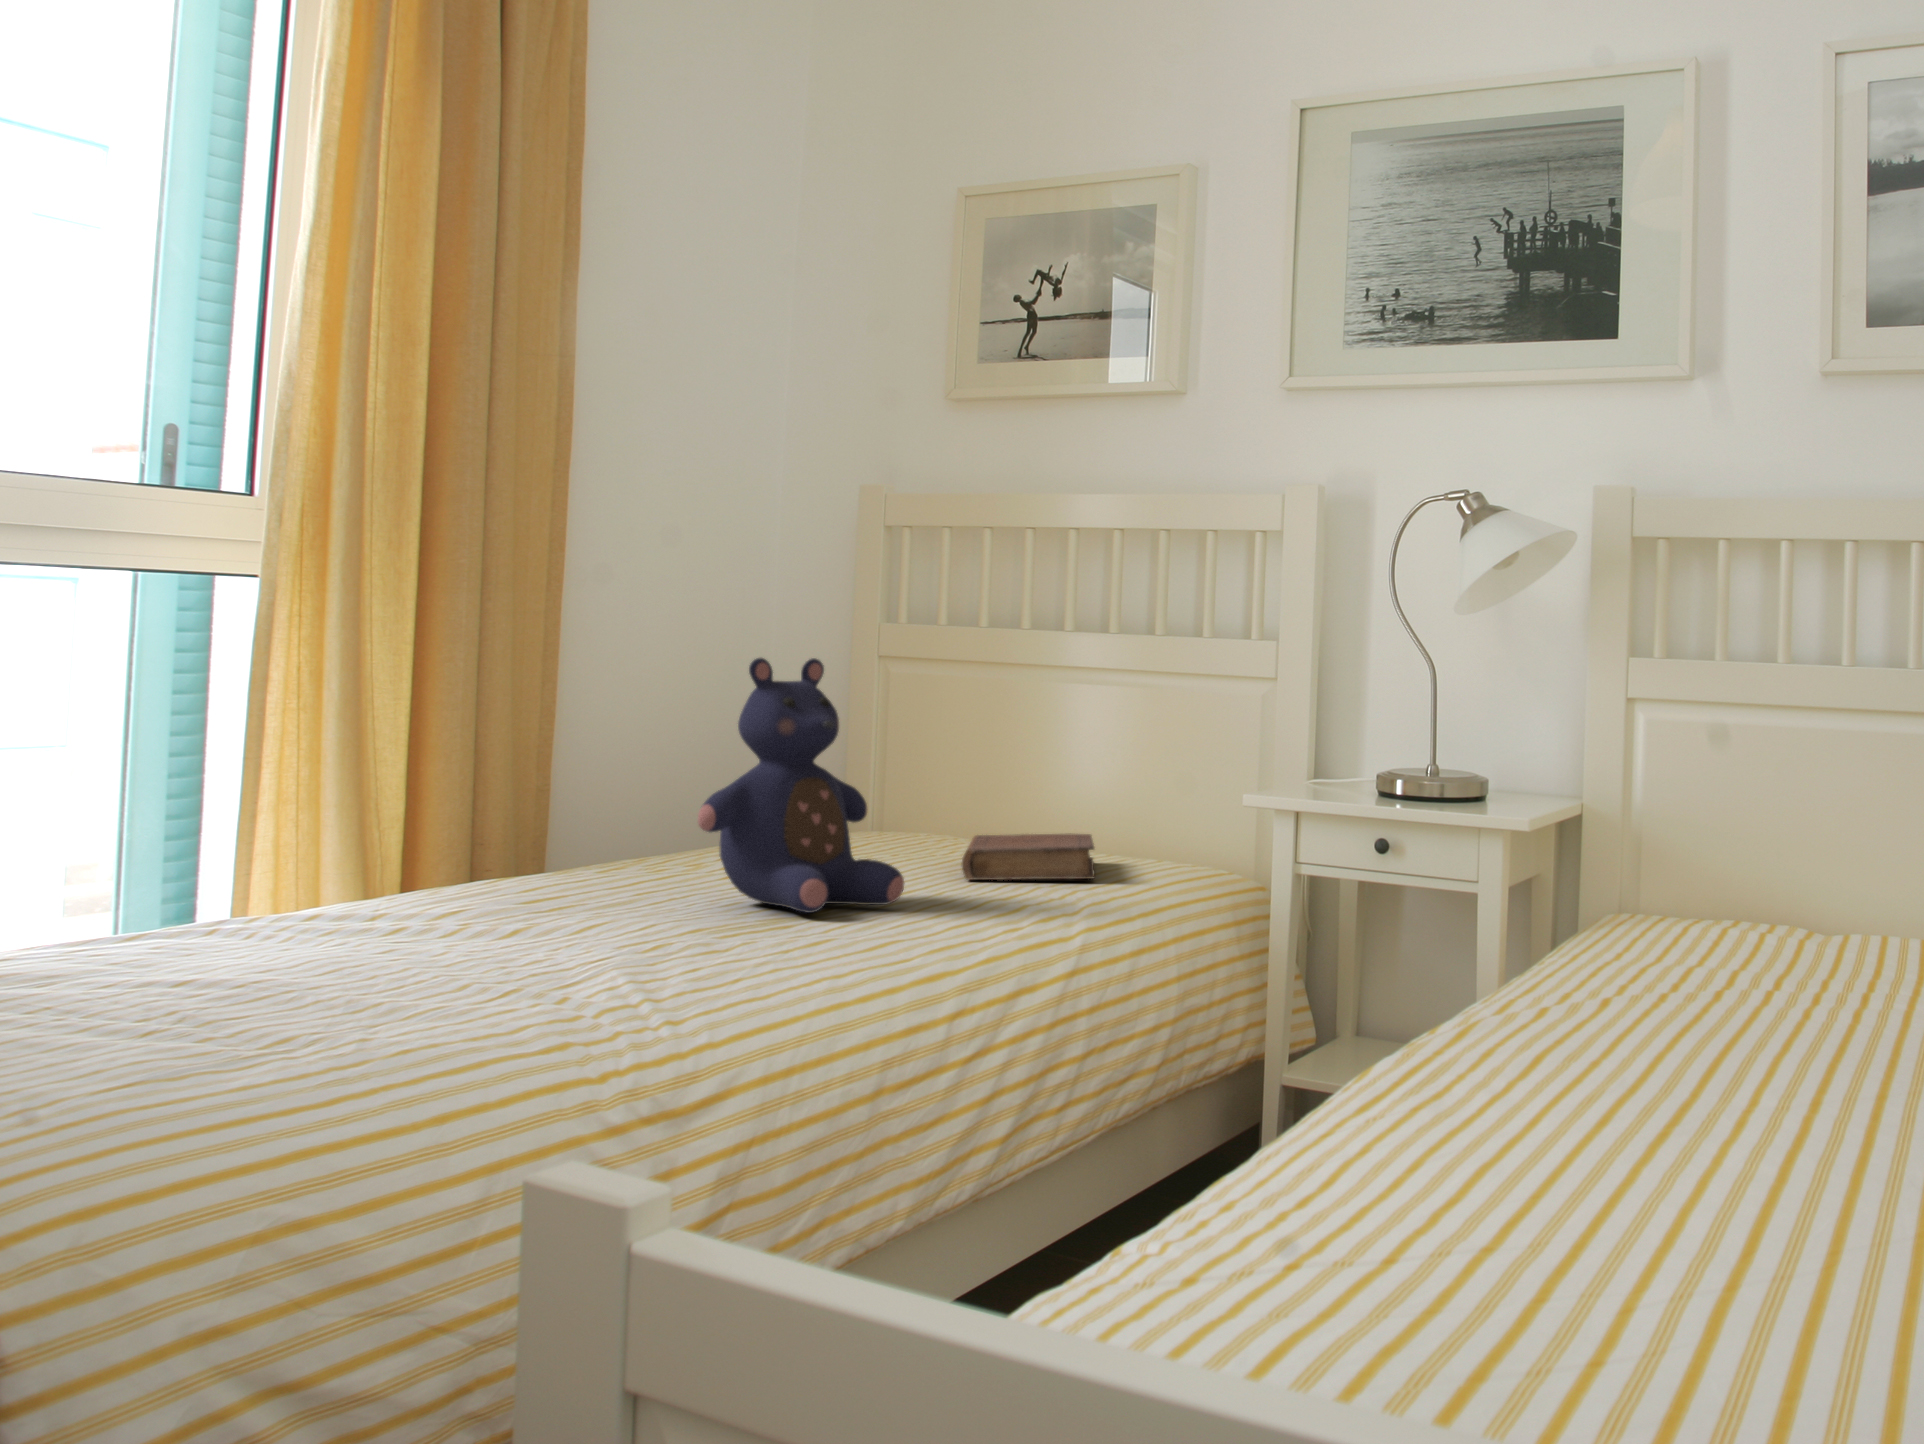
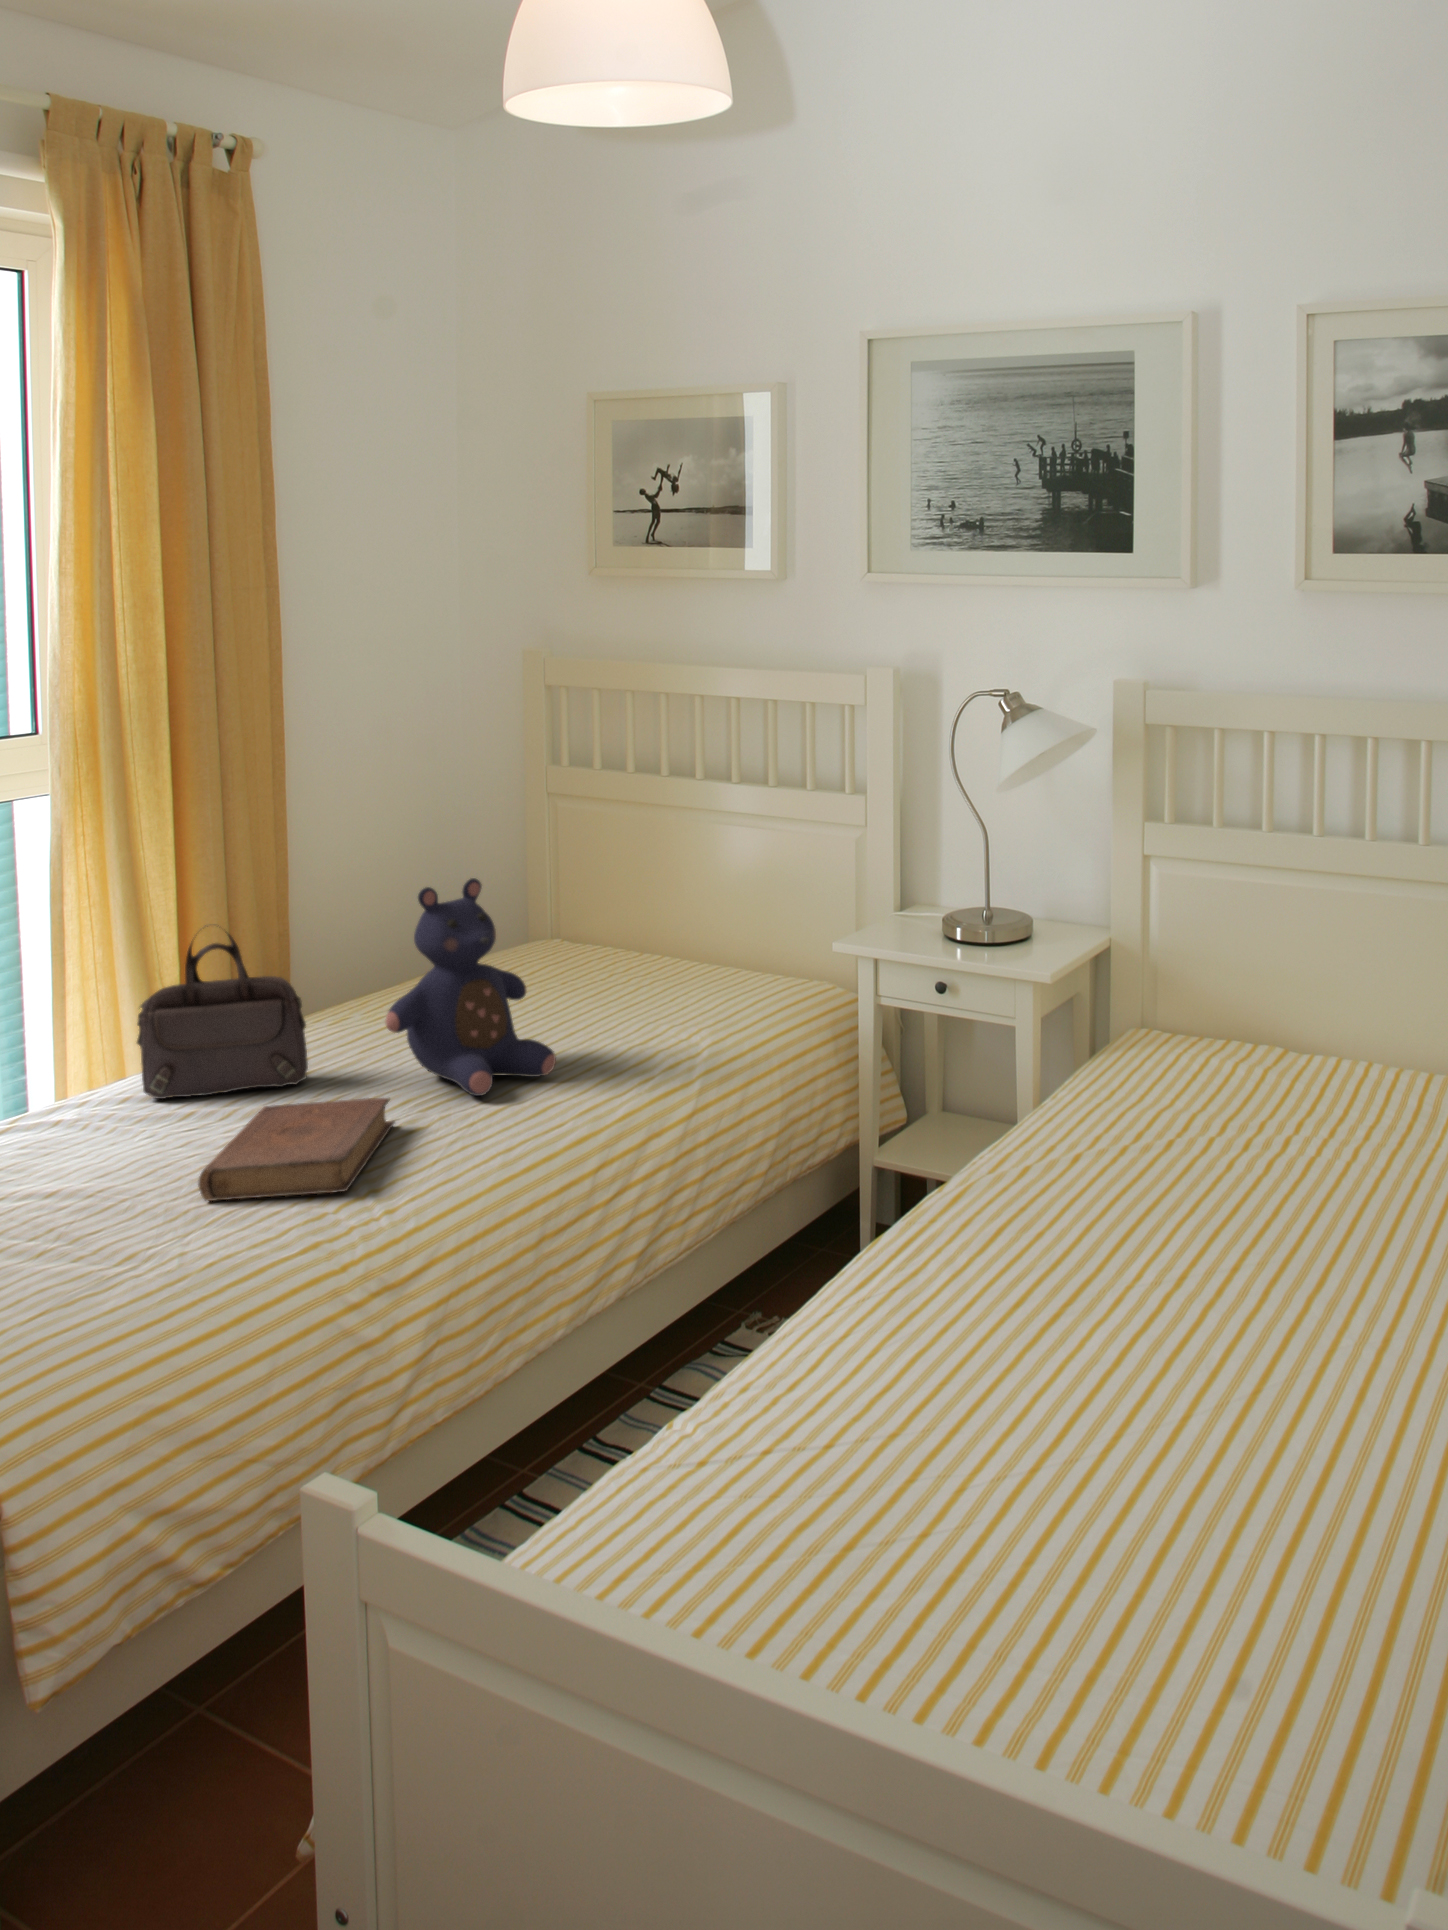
handbag: none [383,688,594,904] -> present [137,925,308,1099]
book: present [962,833,1095,880] -> present [198,1098,395,1201]

